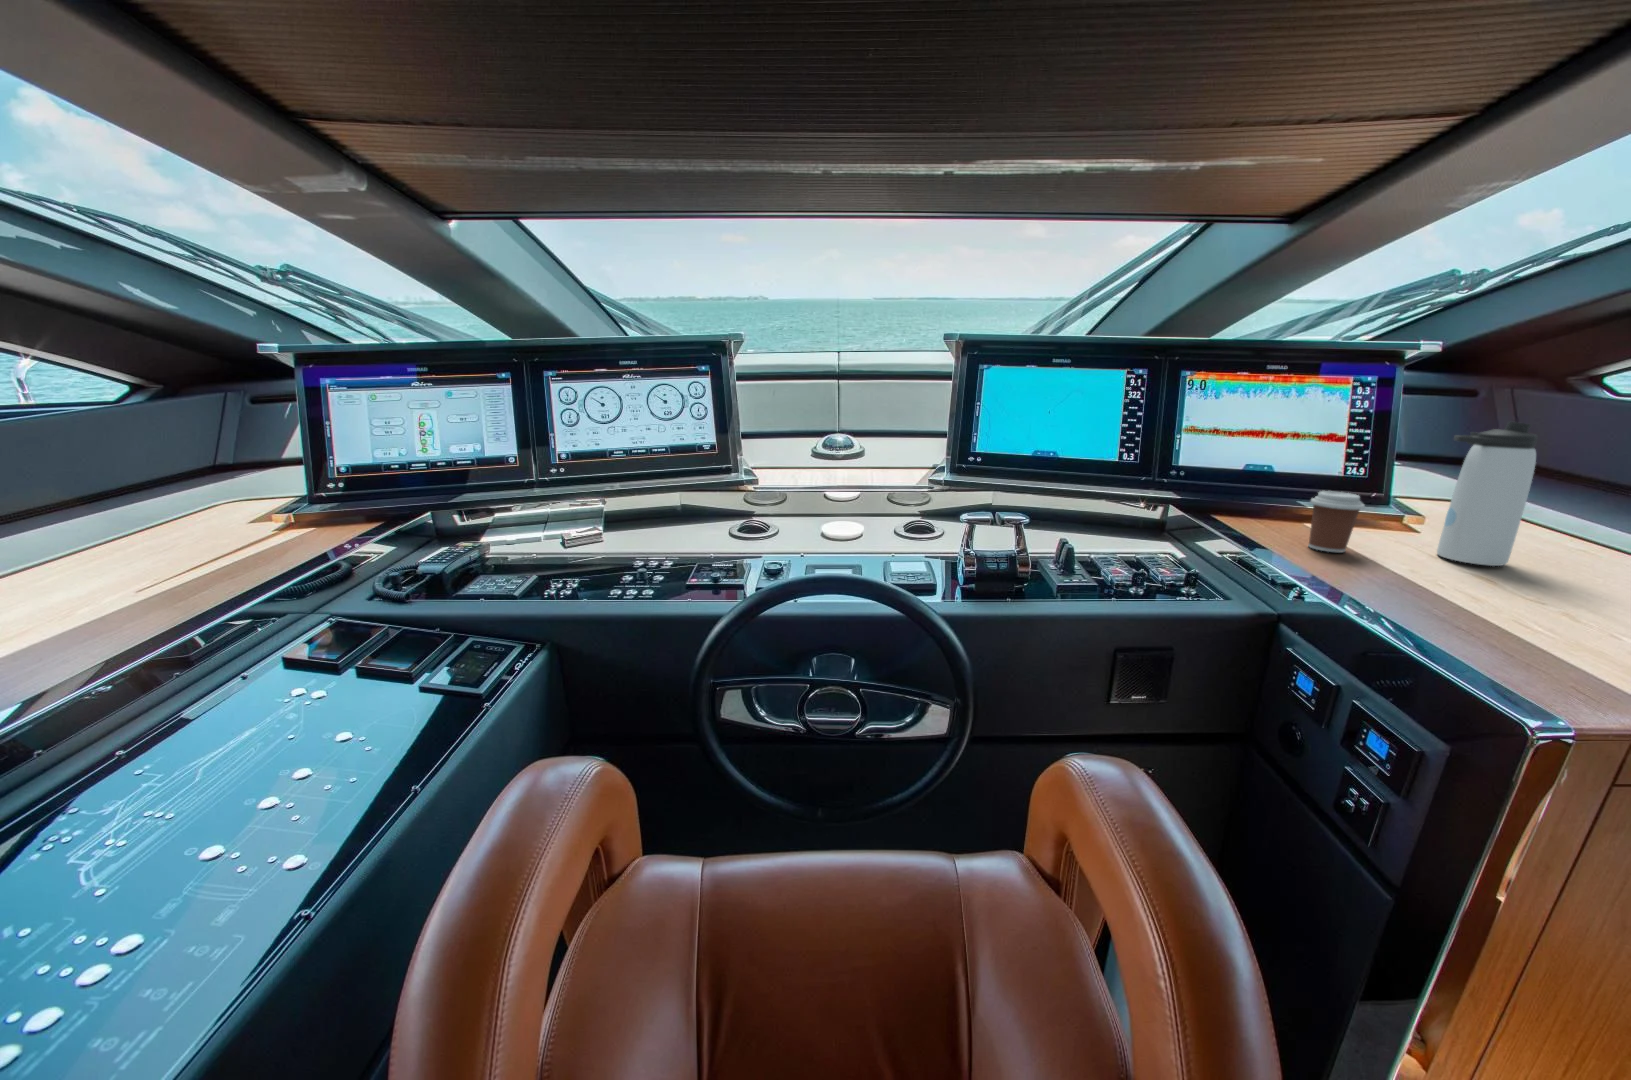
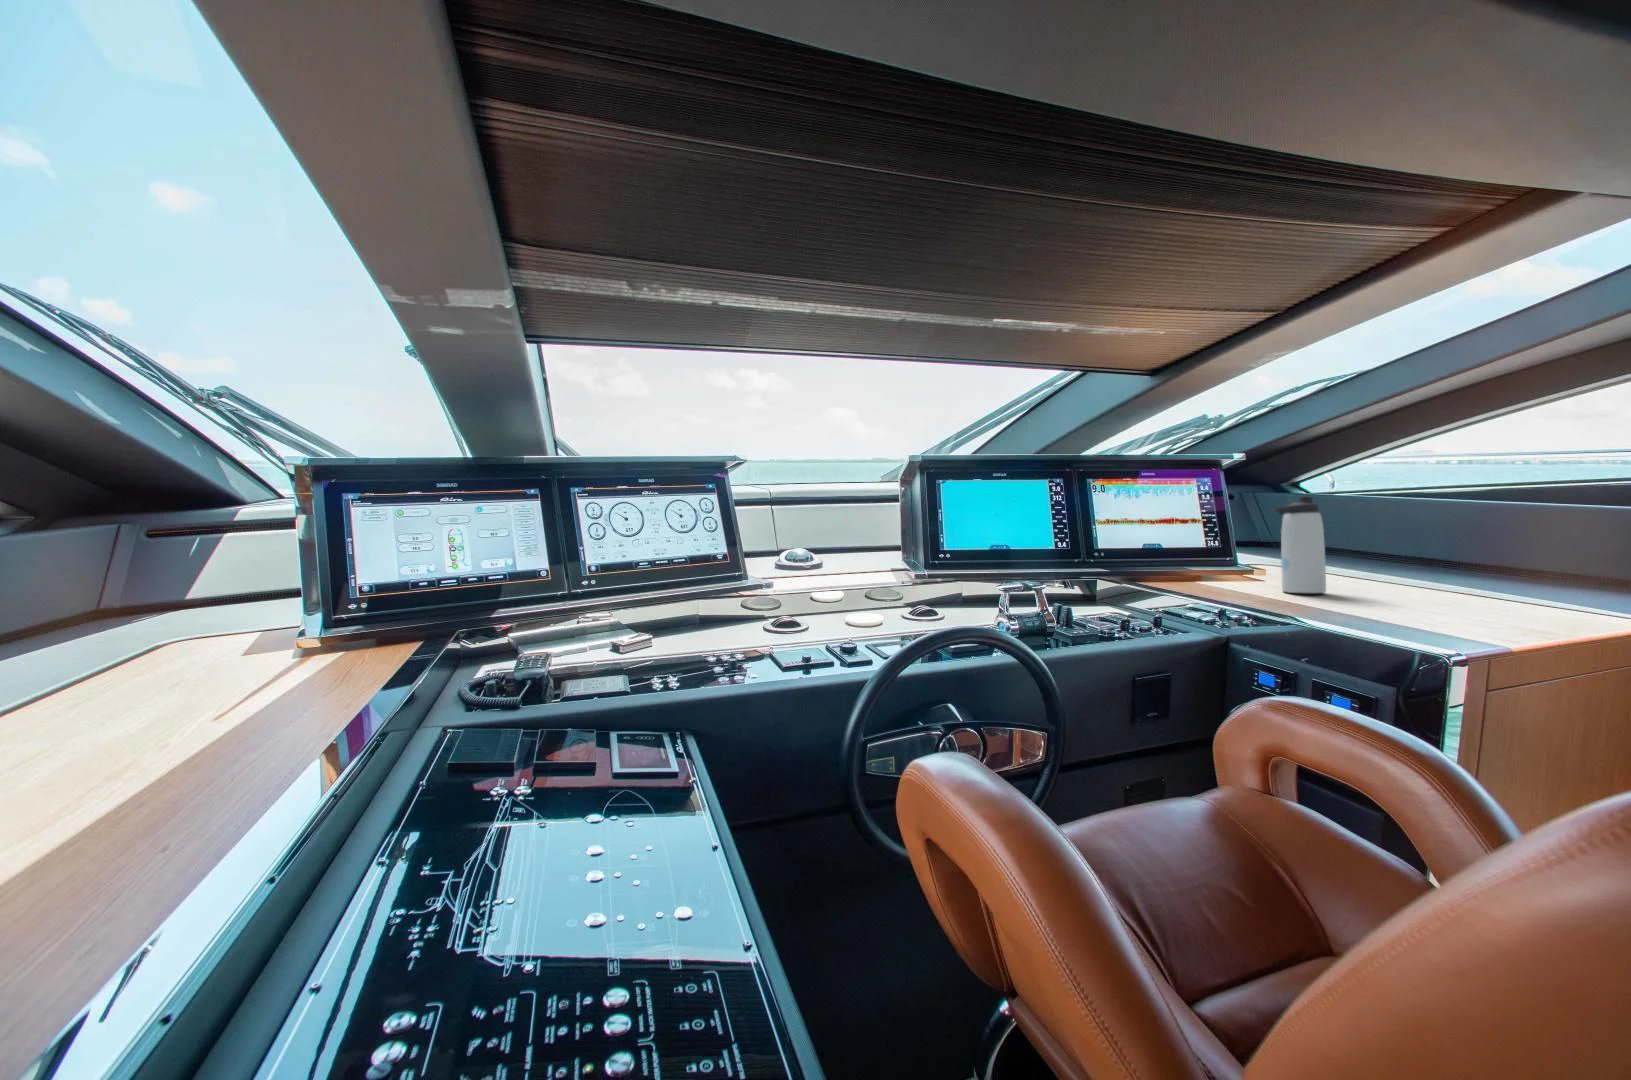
coffee cup: present [1308,491,1365,553] -> none [1199,554,1235,596]

